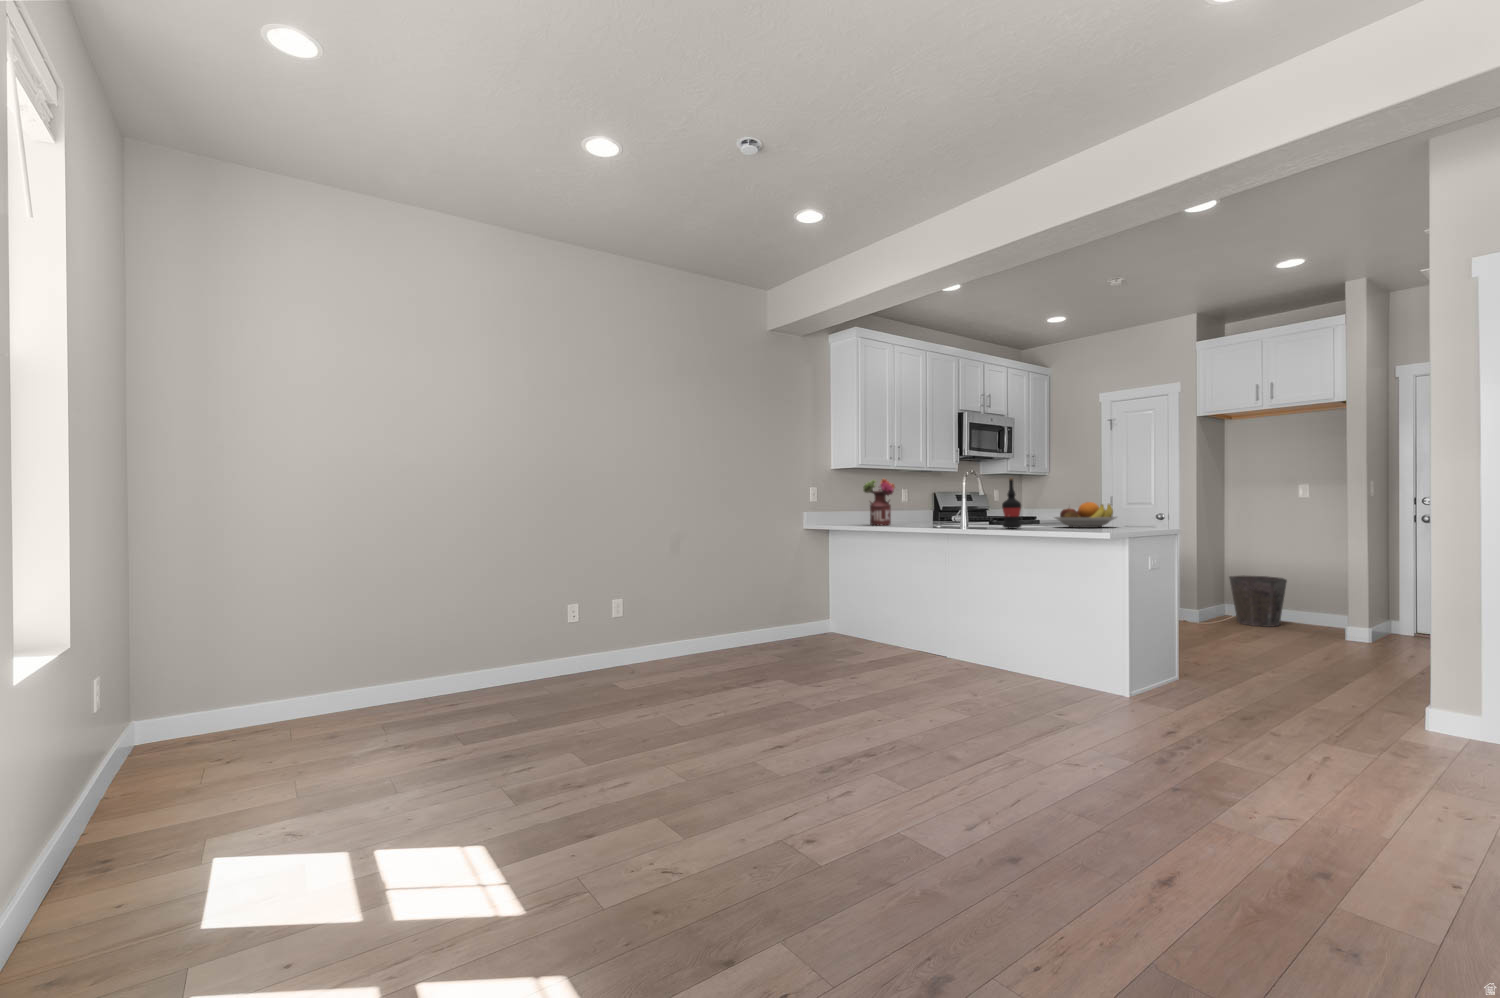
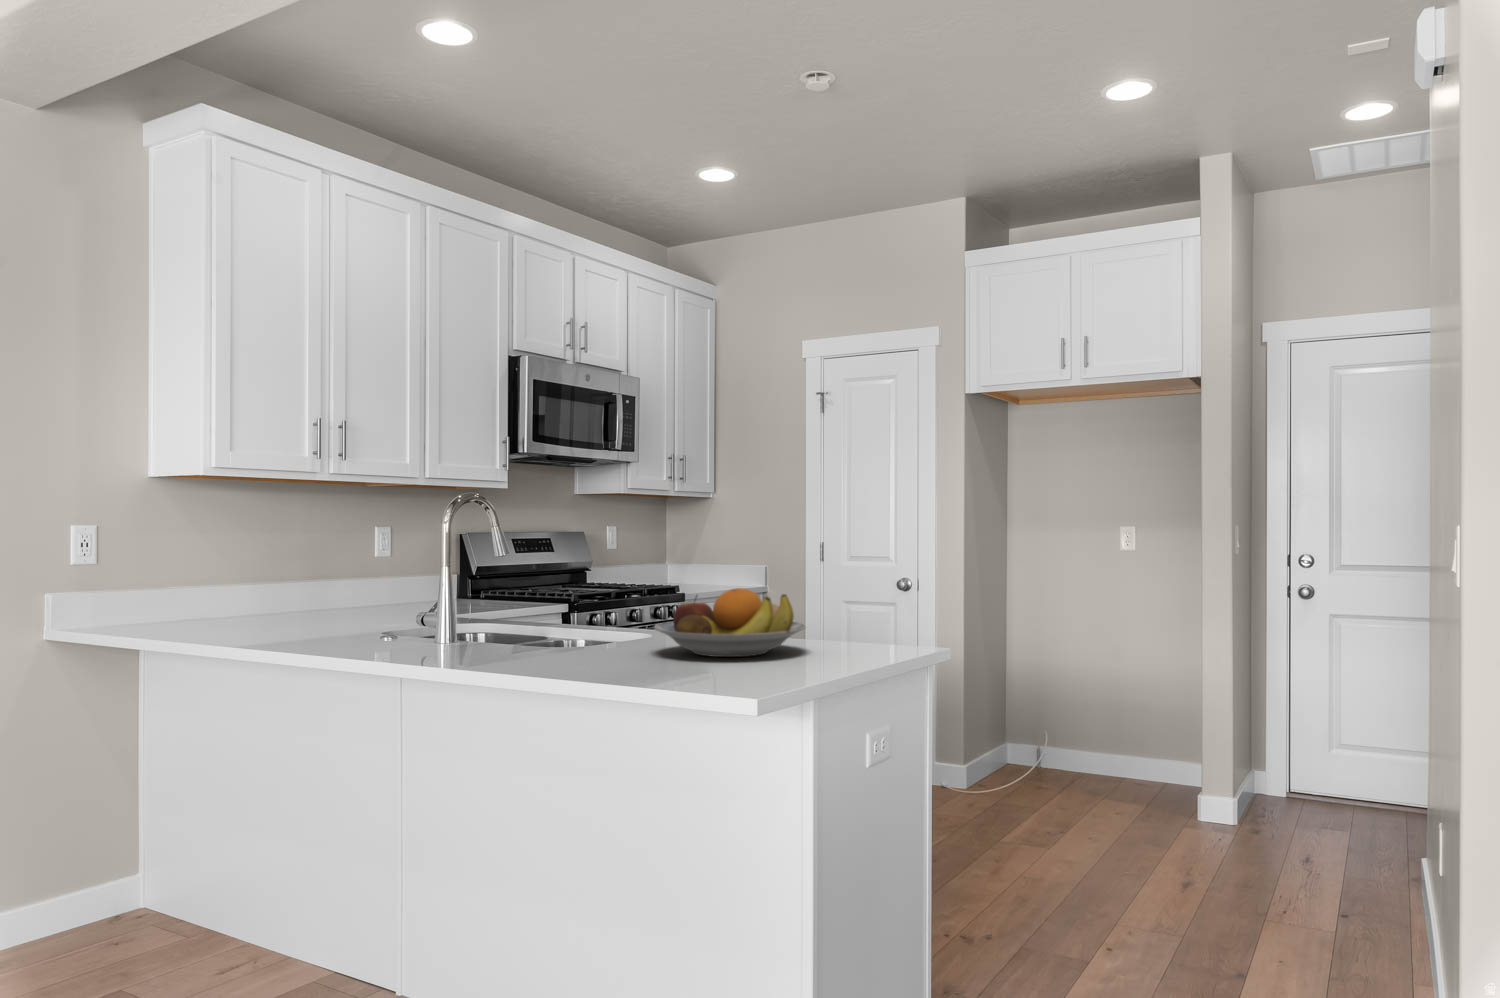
wine bottle: present [1002,478,1021,529] -> none [512,524,564,667]
flower arrangement: present [863,479,895,525] -> none [210,507,308,632]
waste bin: present [1229,576,1287,627] -> none [1013,689,1104,789]

